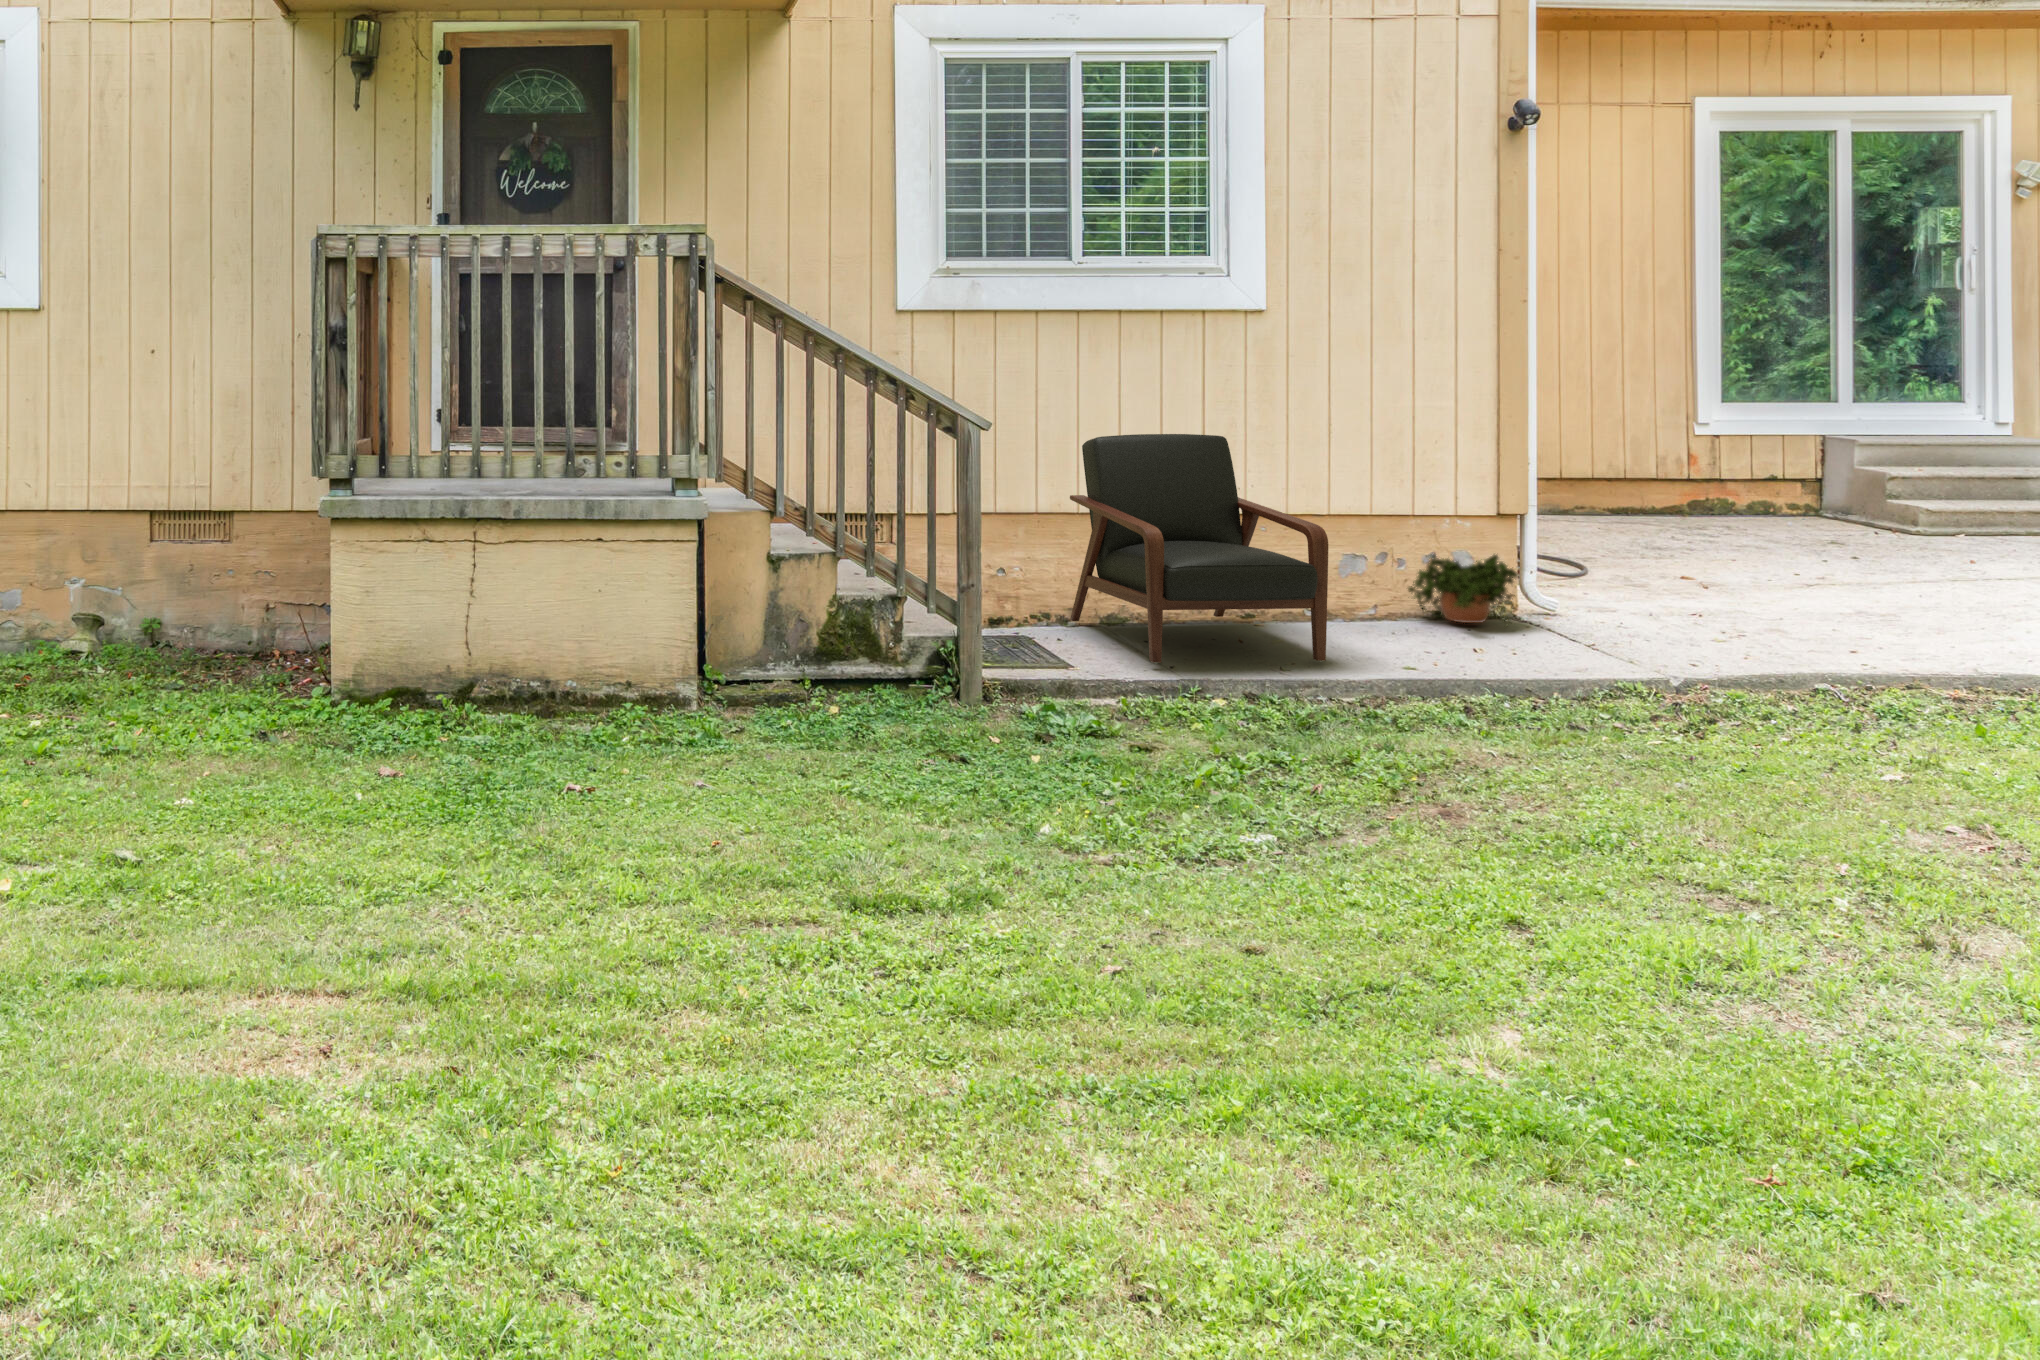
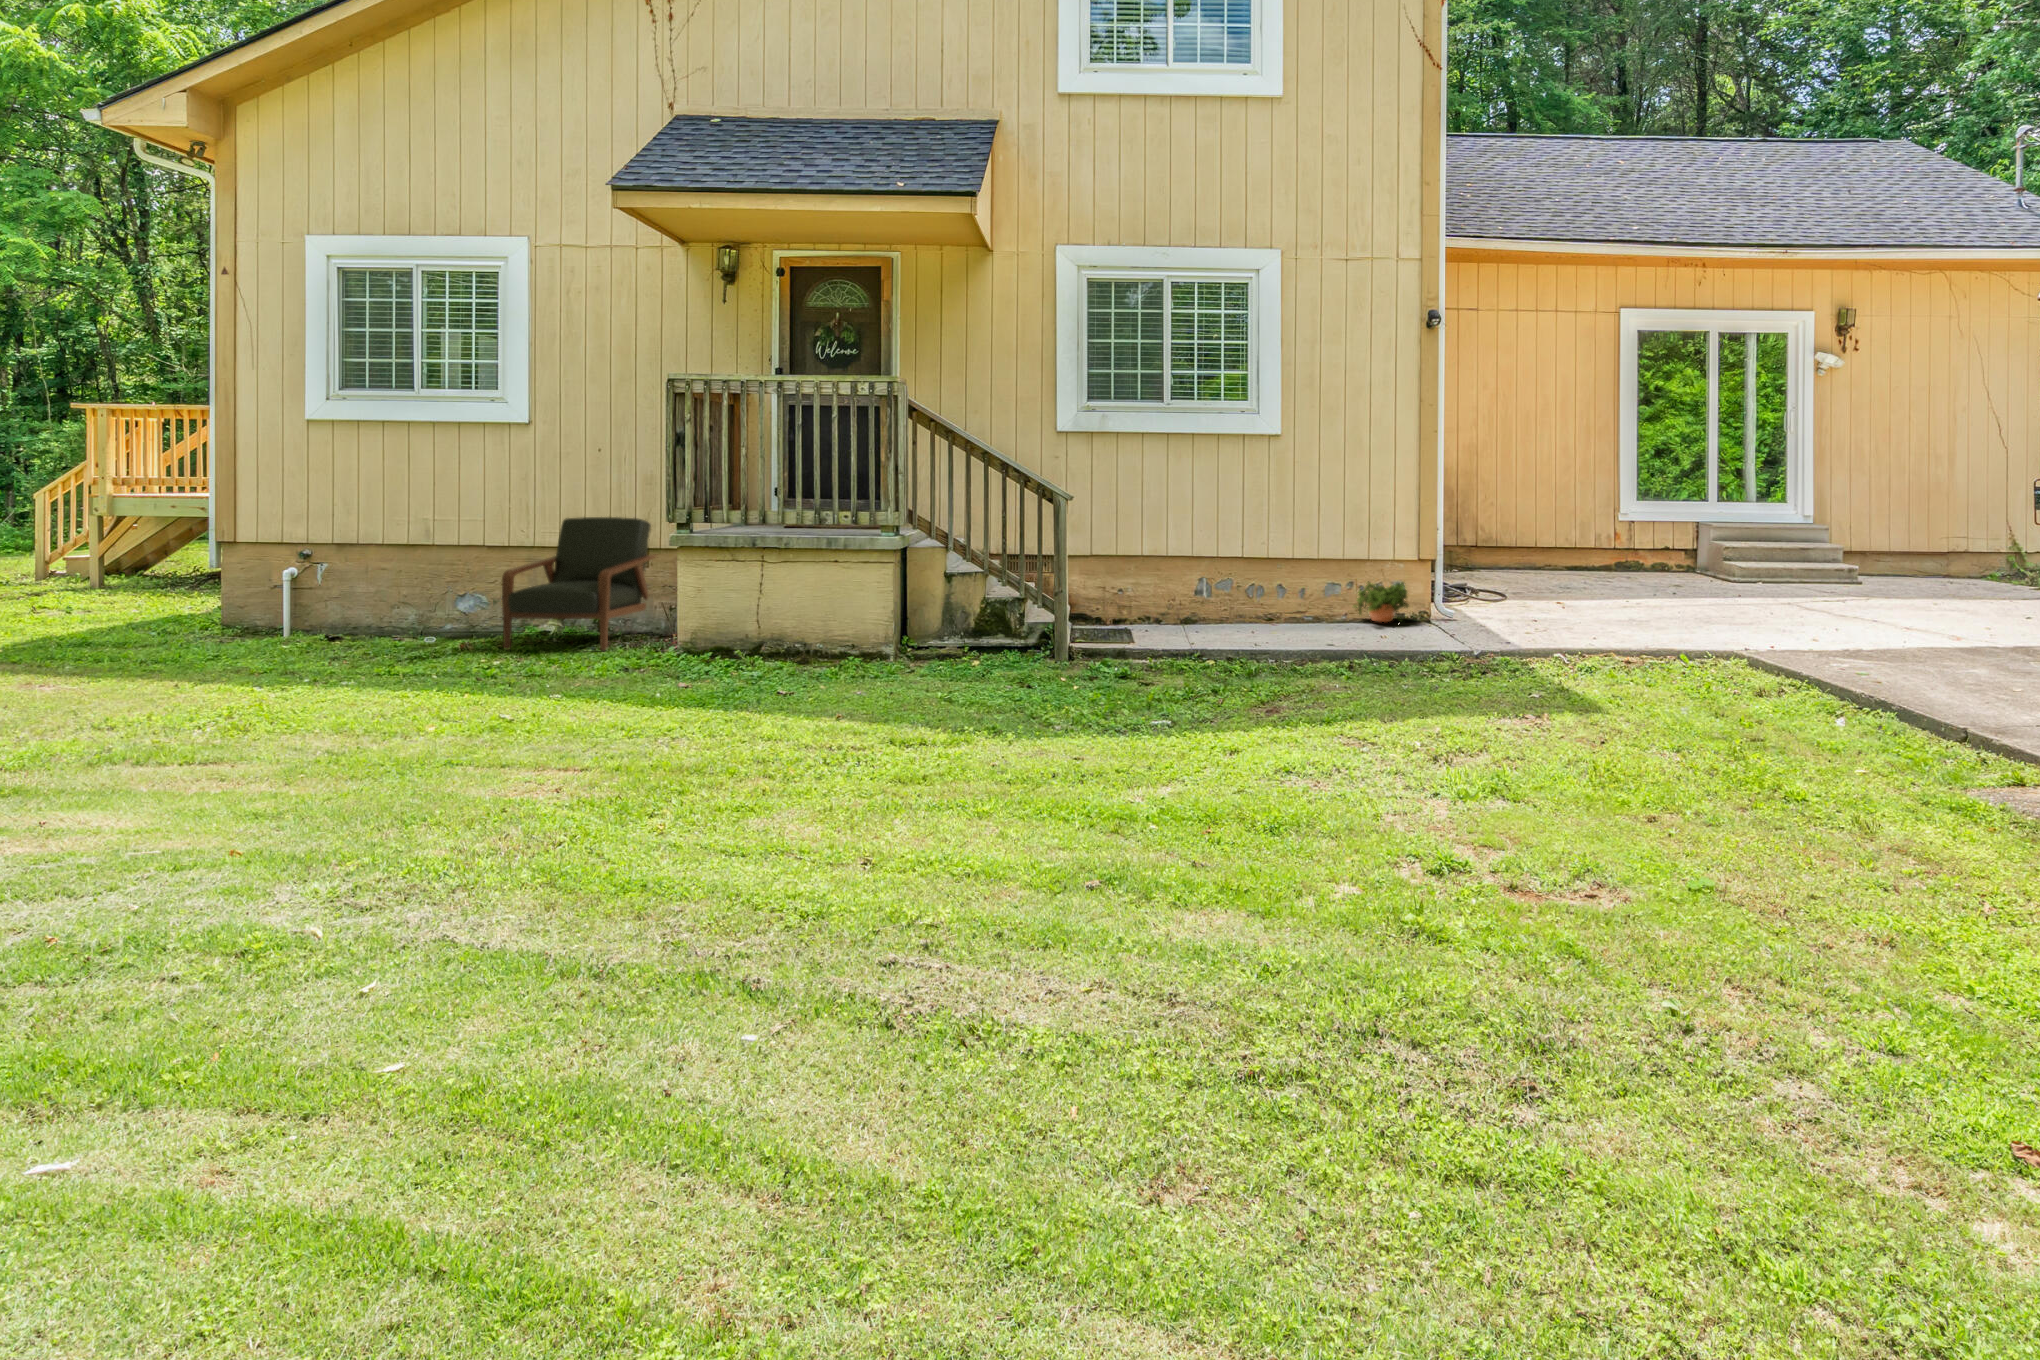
chair: present [1070,434,1328,663] -> present [502,517,658,650]

